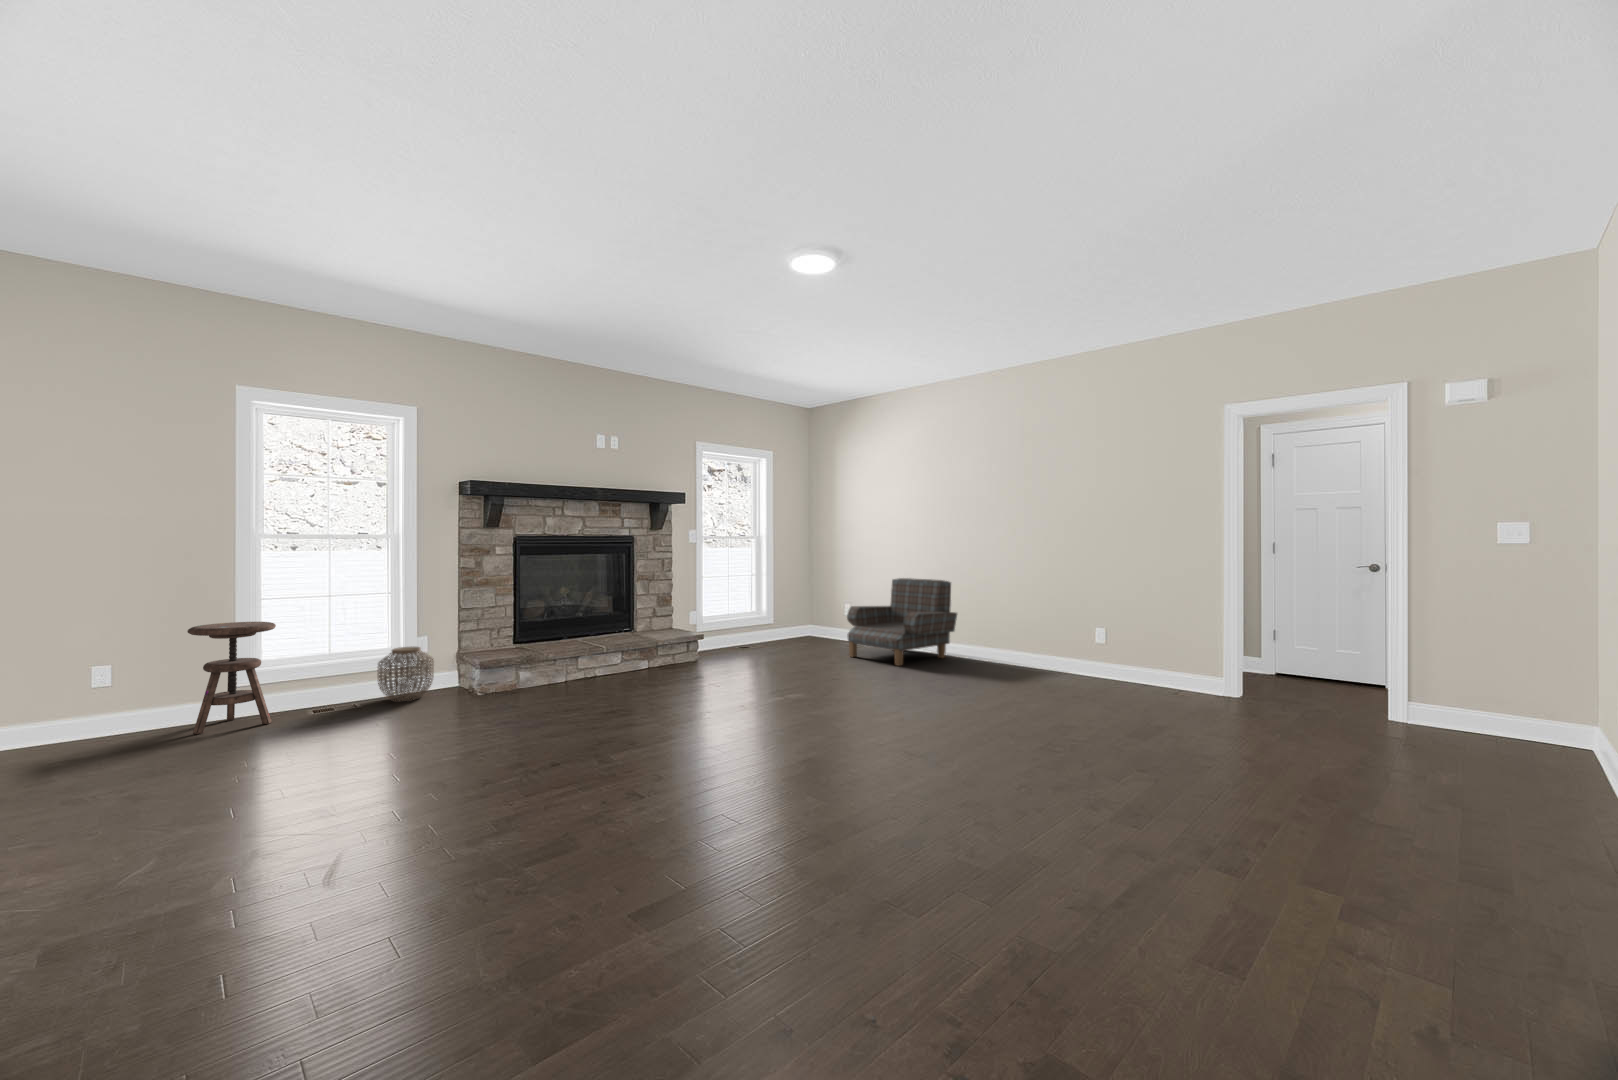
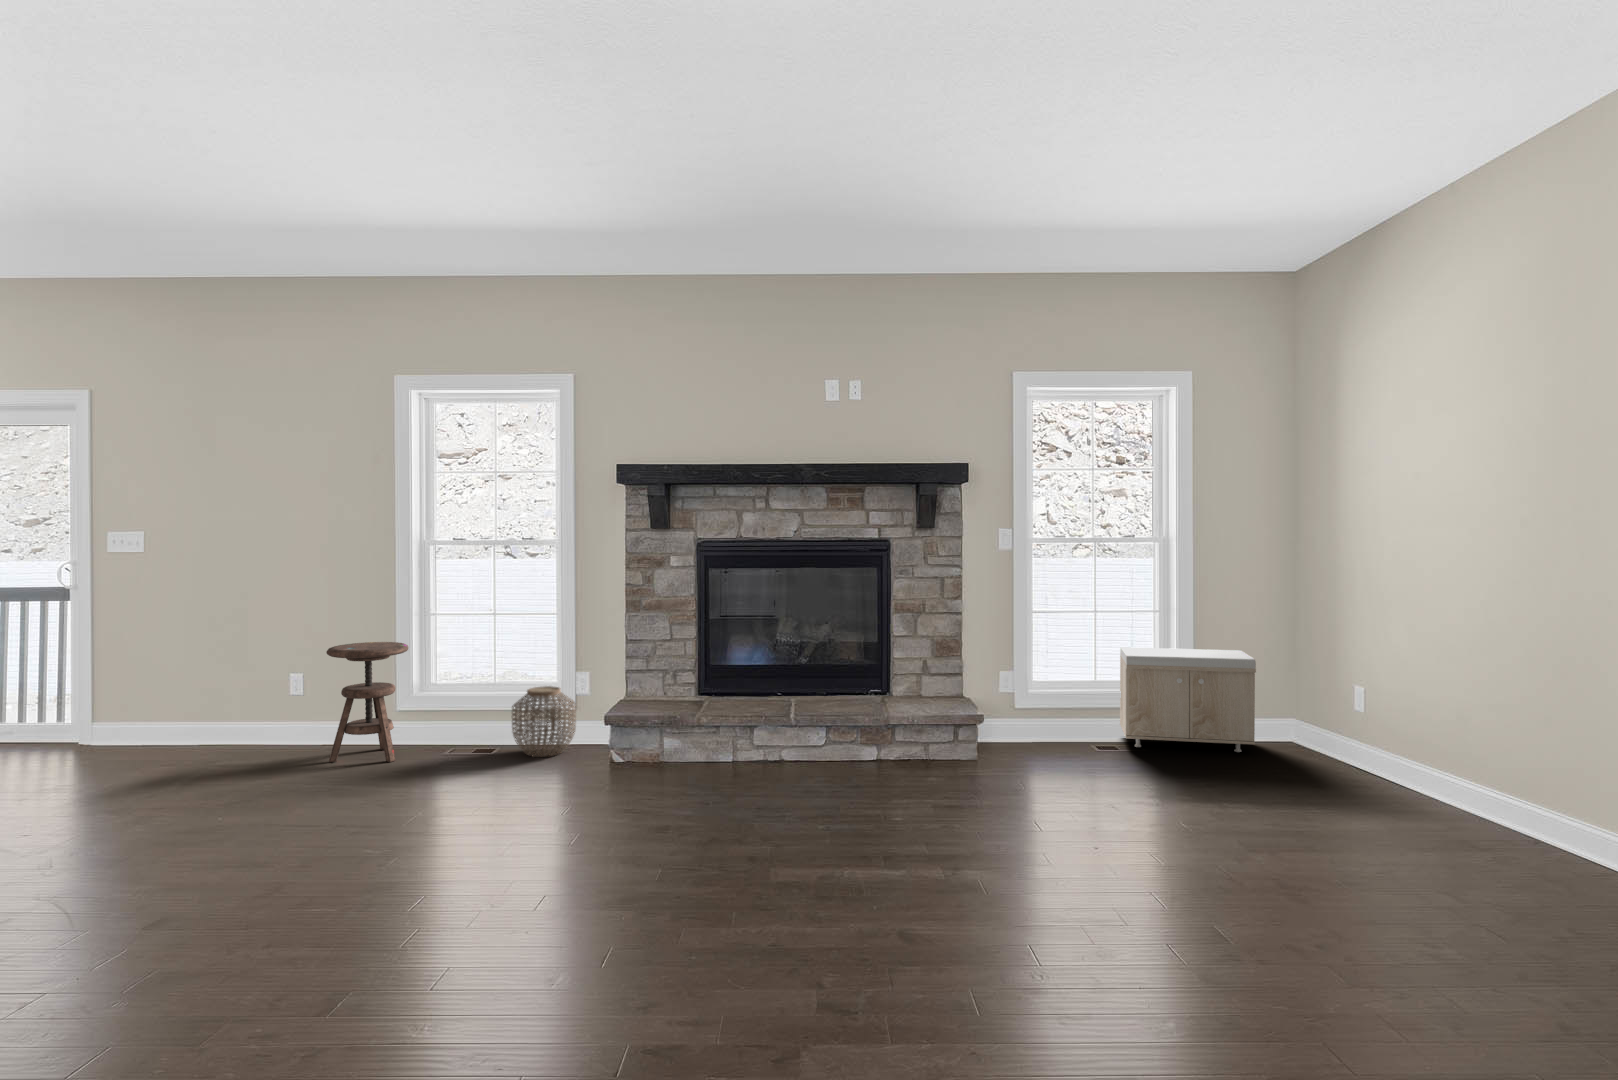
armchair: present [847,578,957,666] -> none [1267,641,1563,857]
storage bench: none [742,594,813,647] -> present [1120,647,1256,752]

